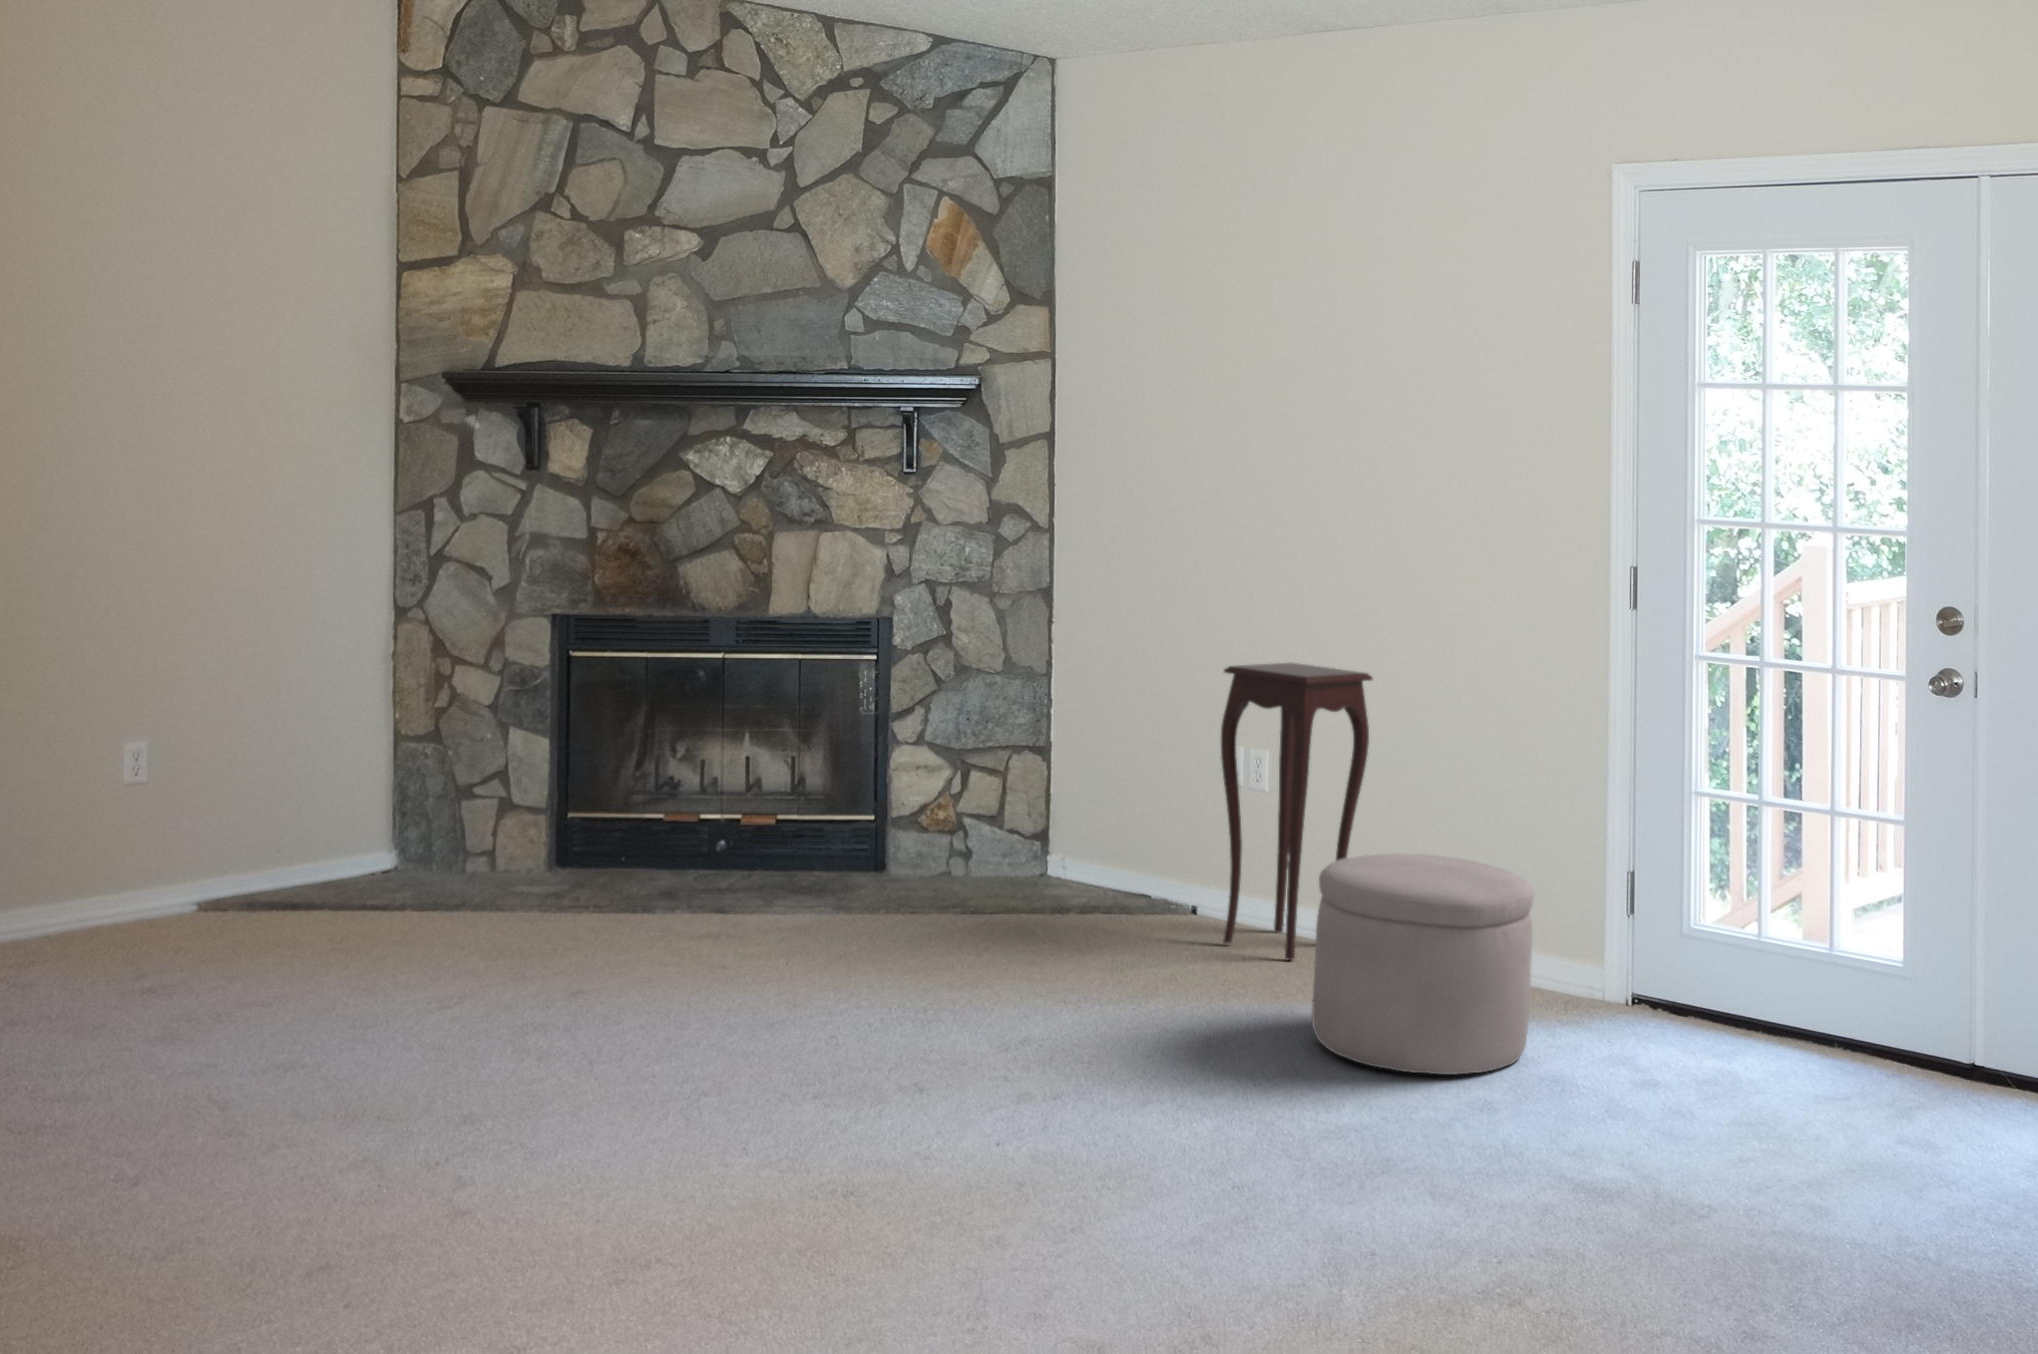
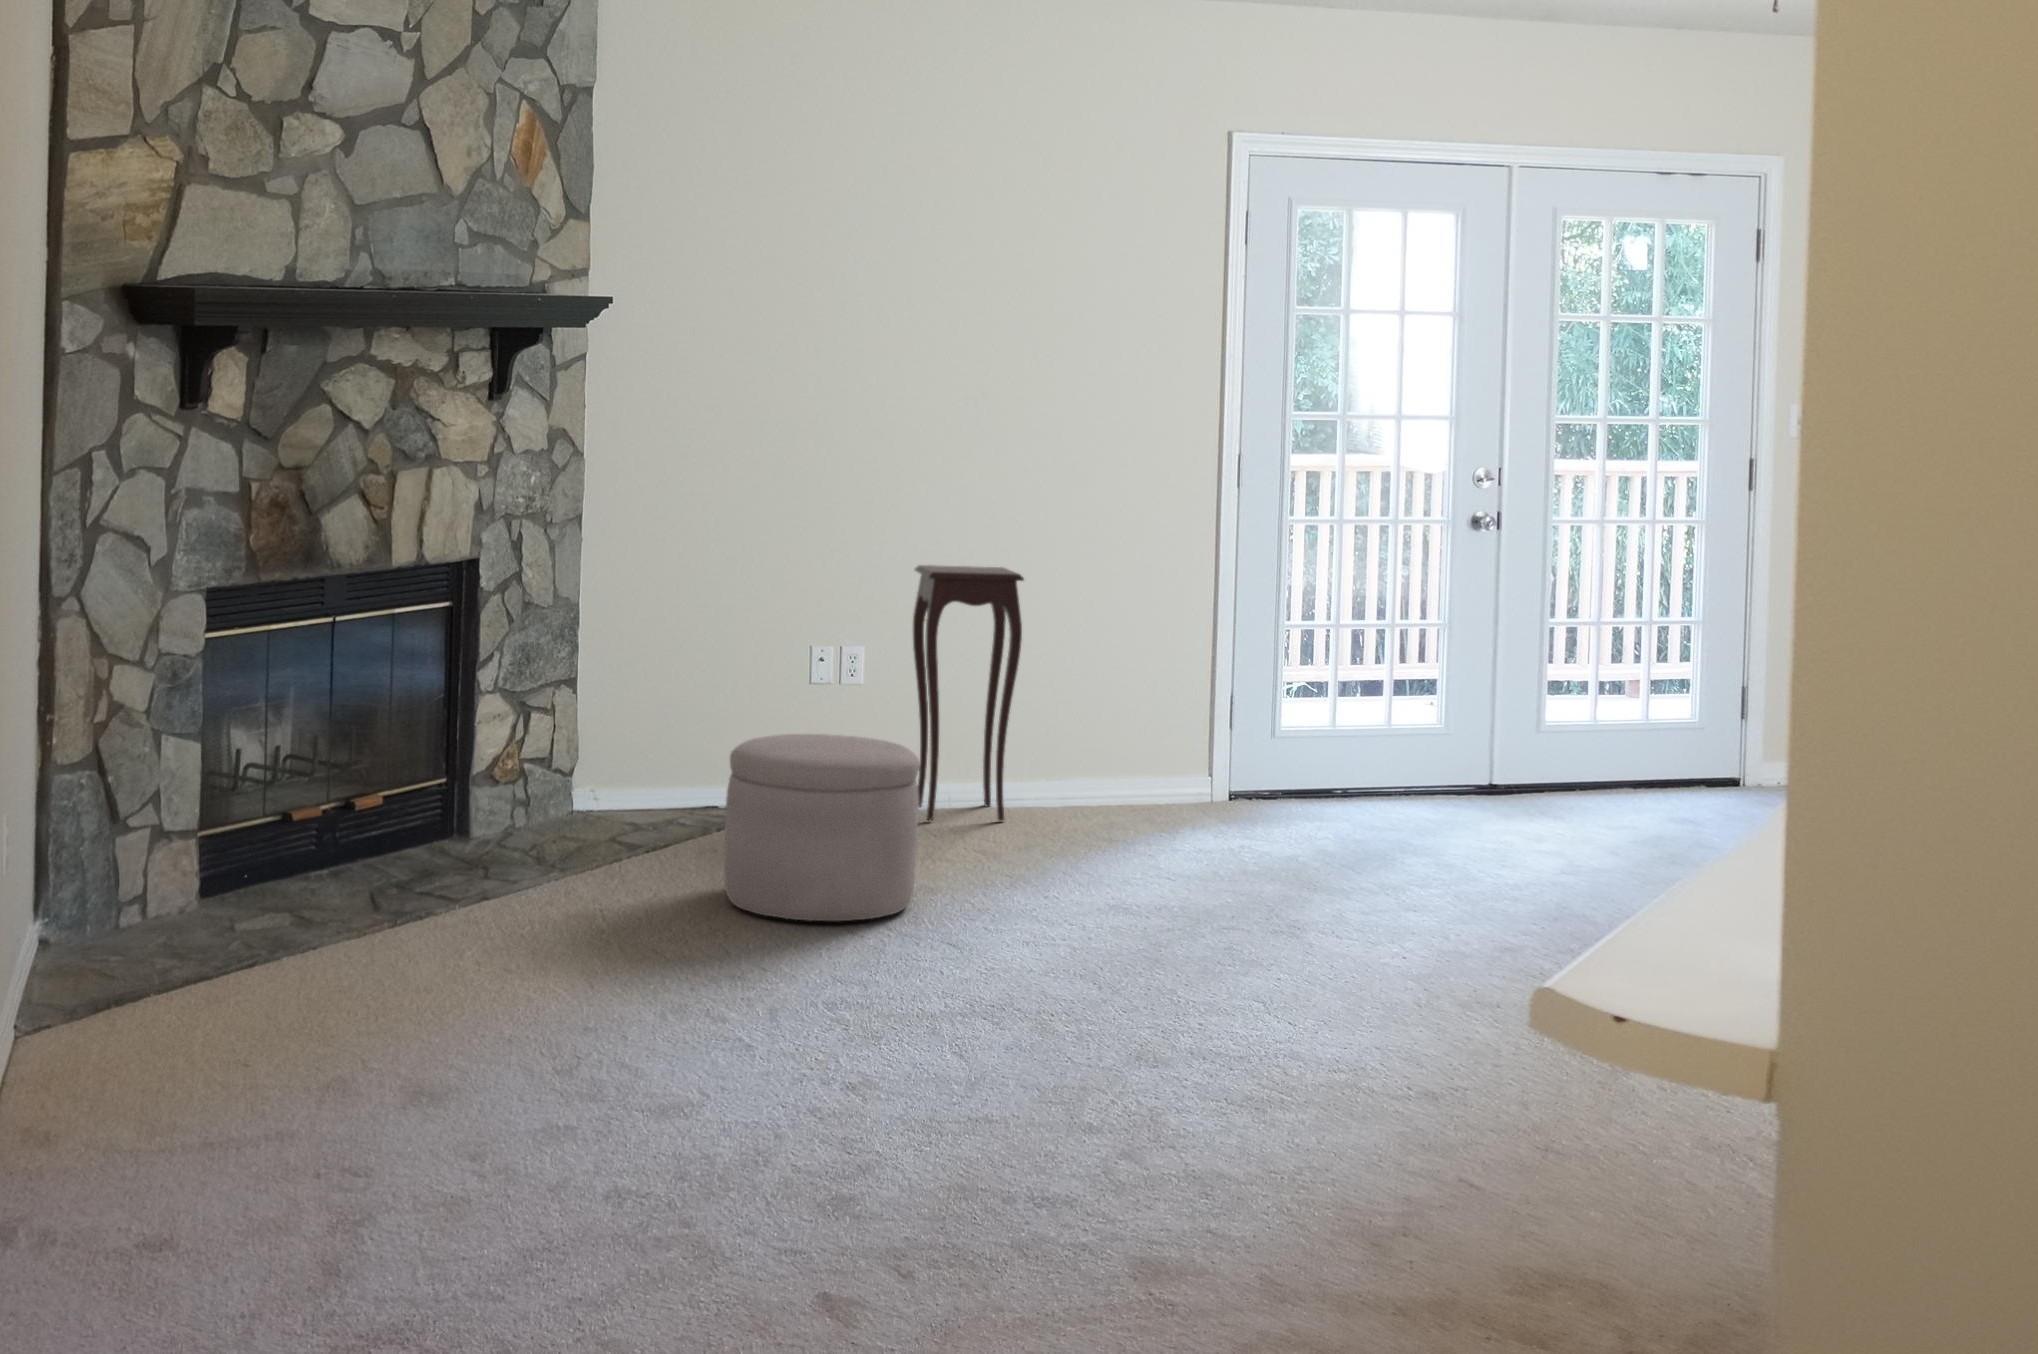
ottoman: present [1312,854,1534,1075] -> present [724,734,919,921]

